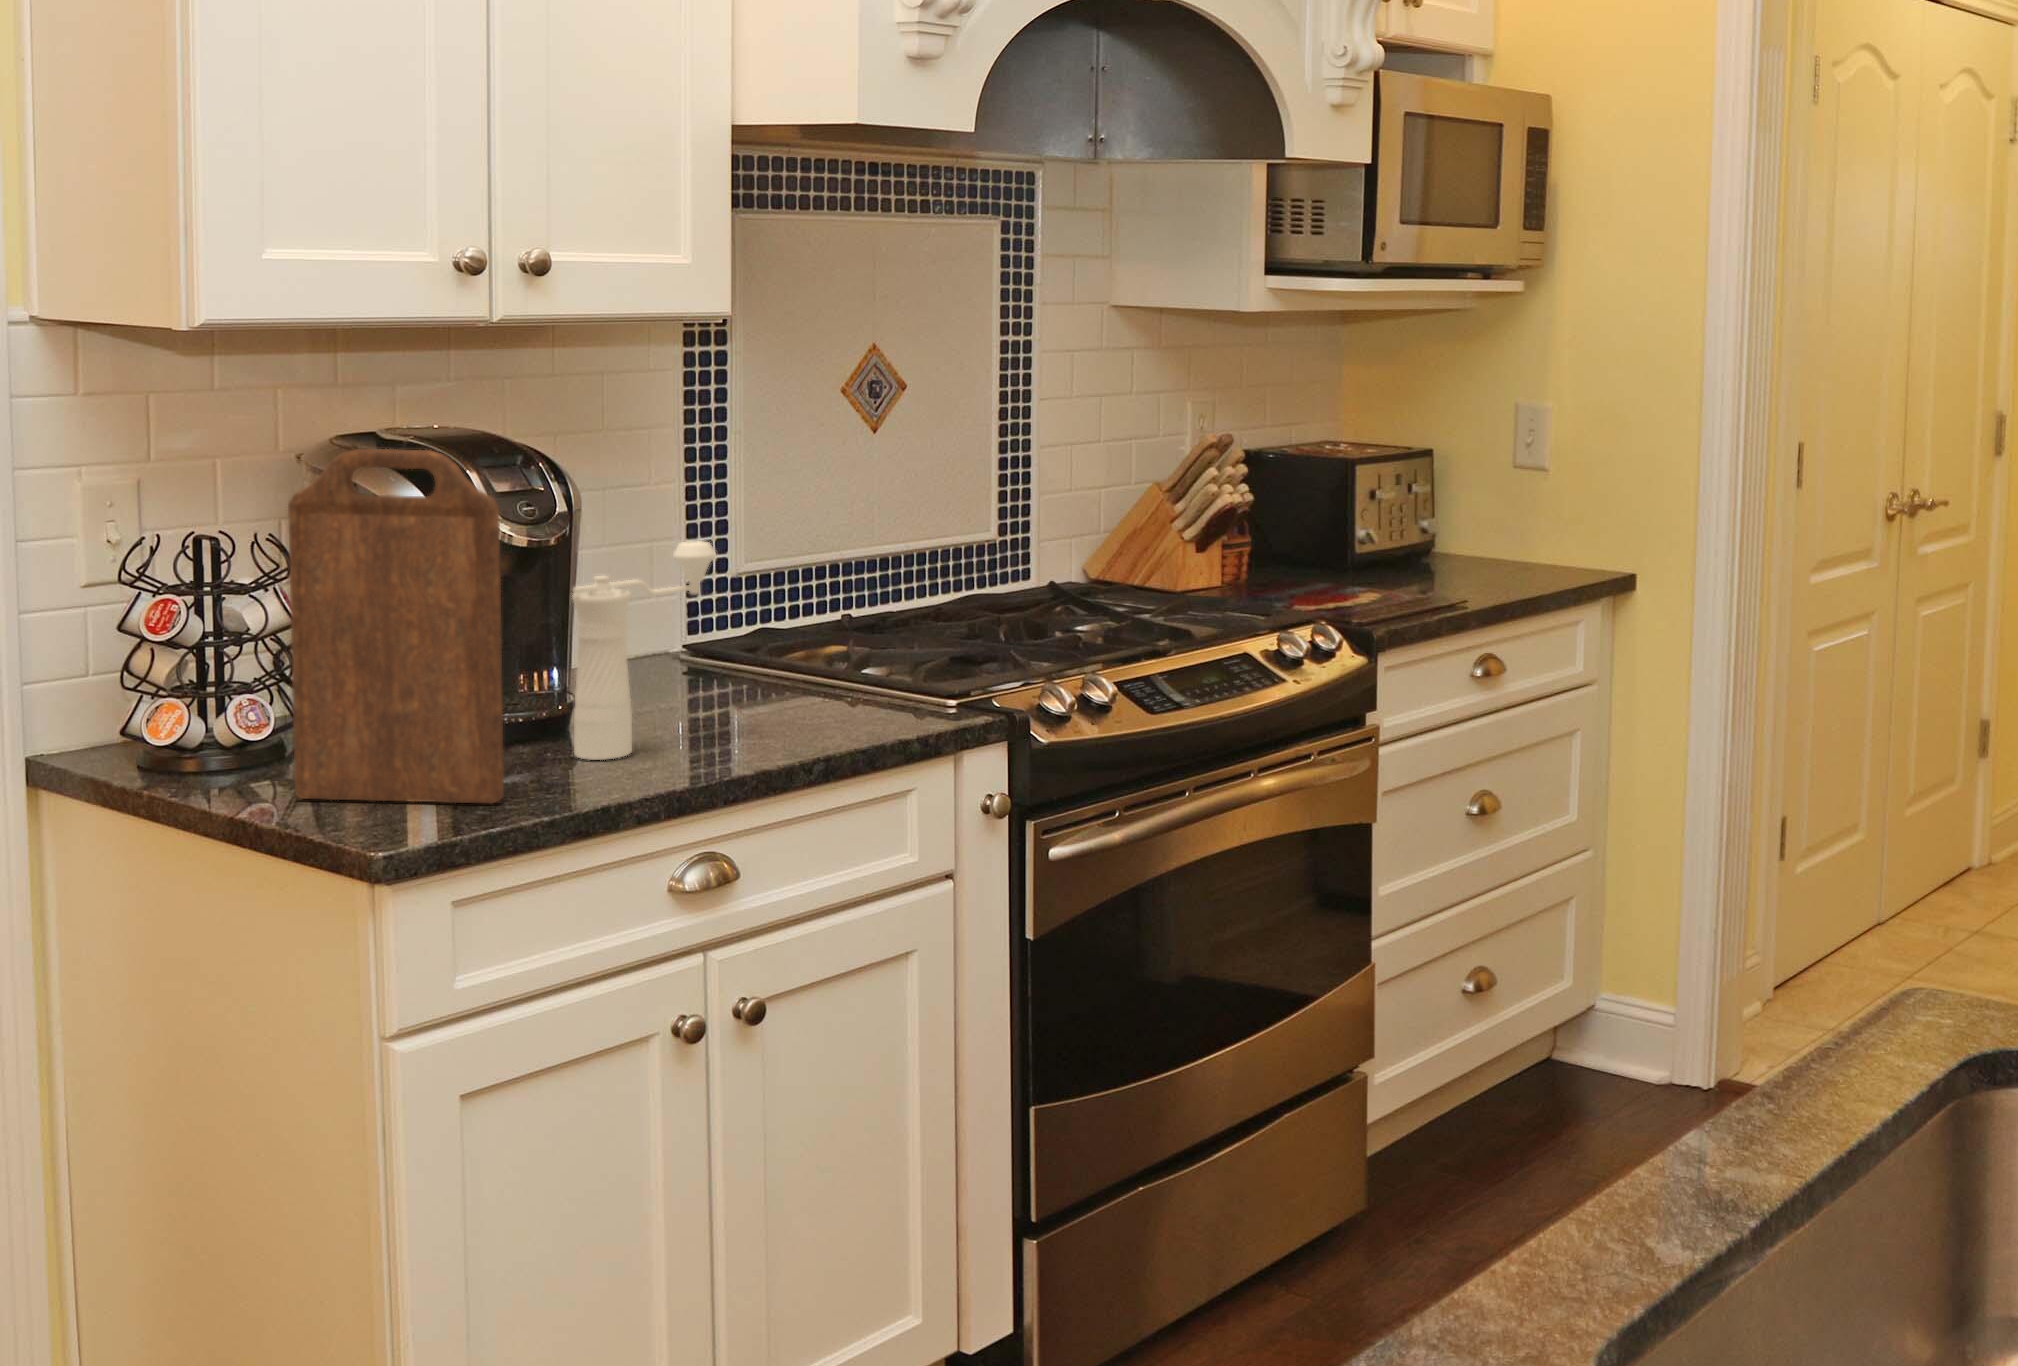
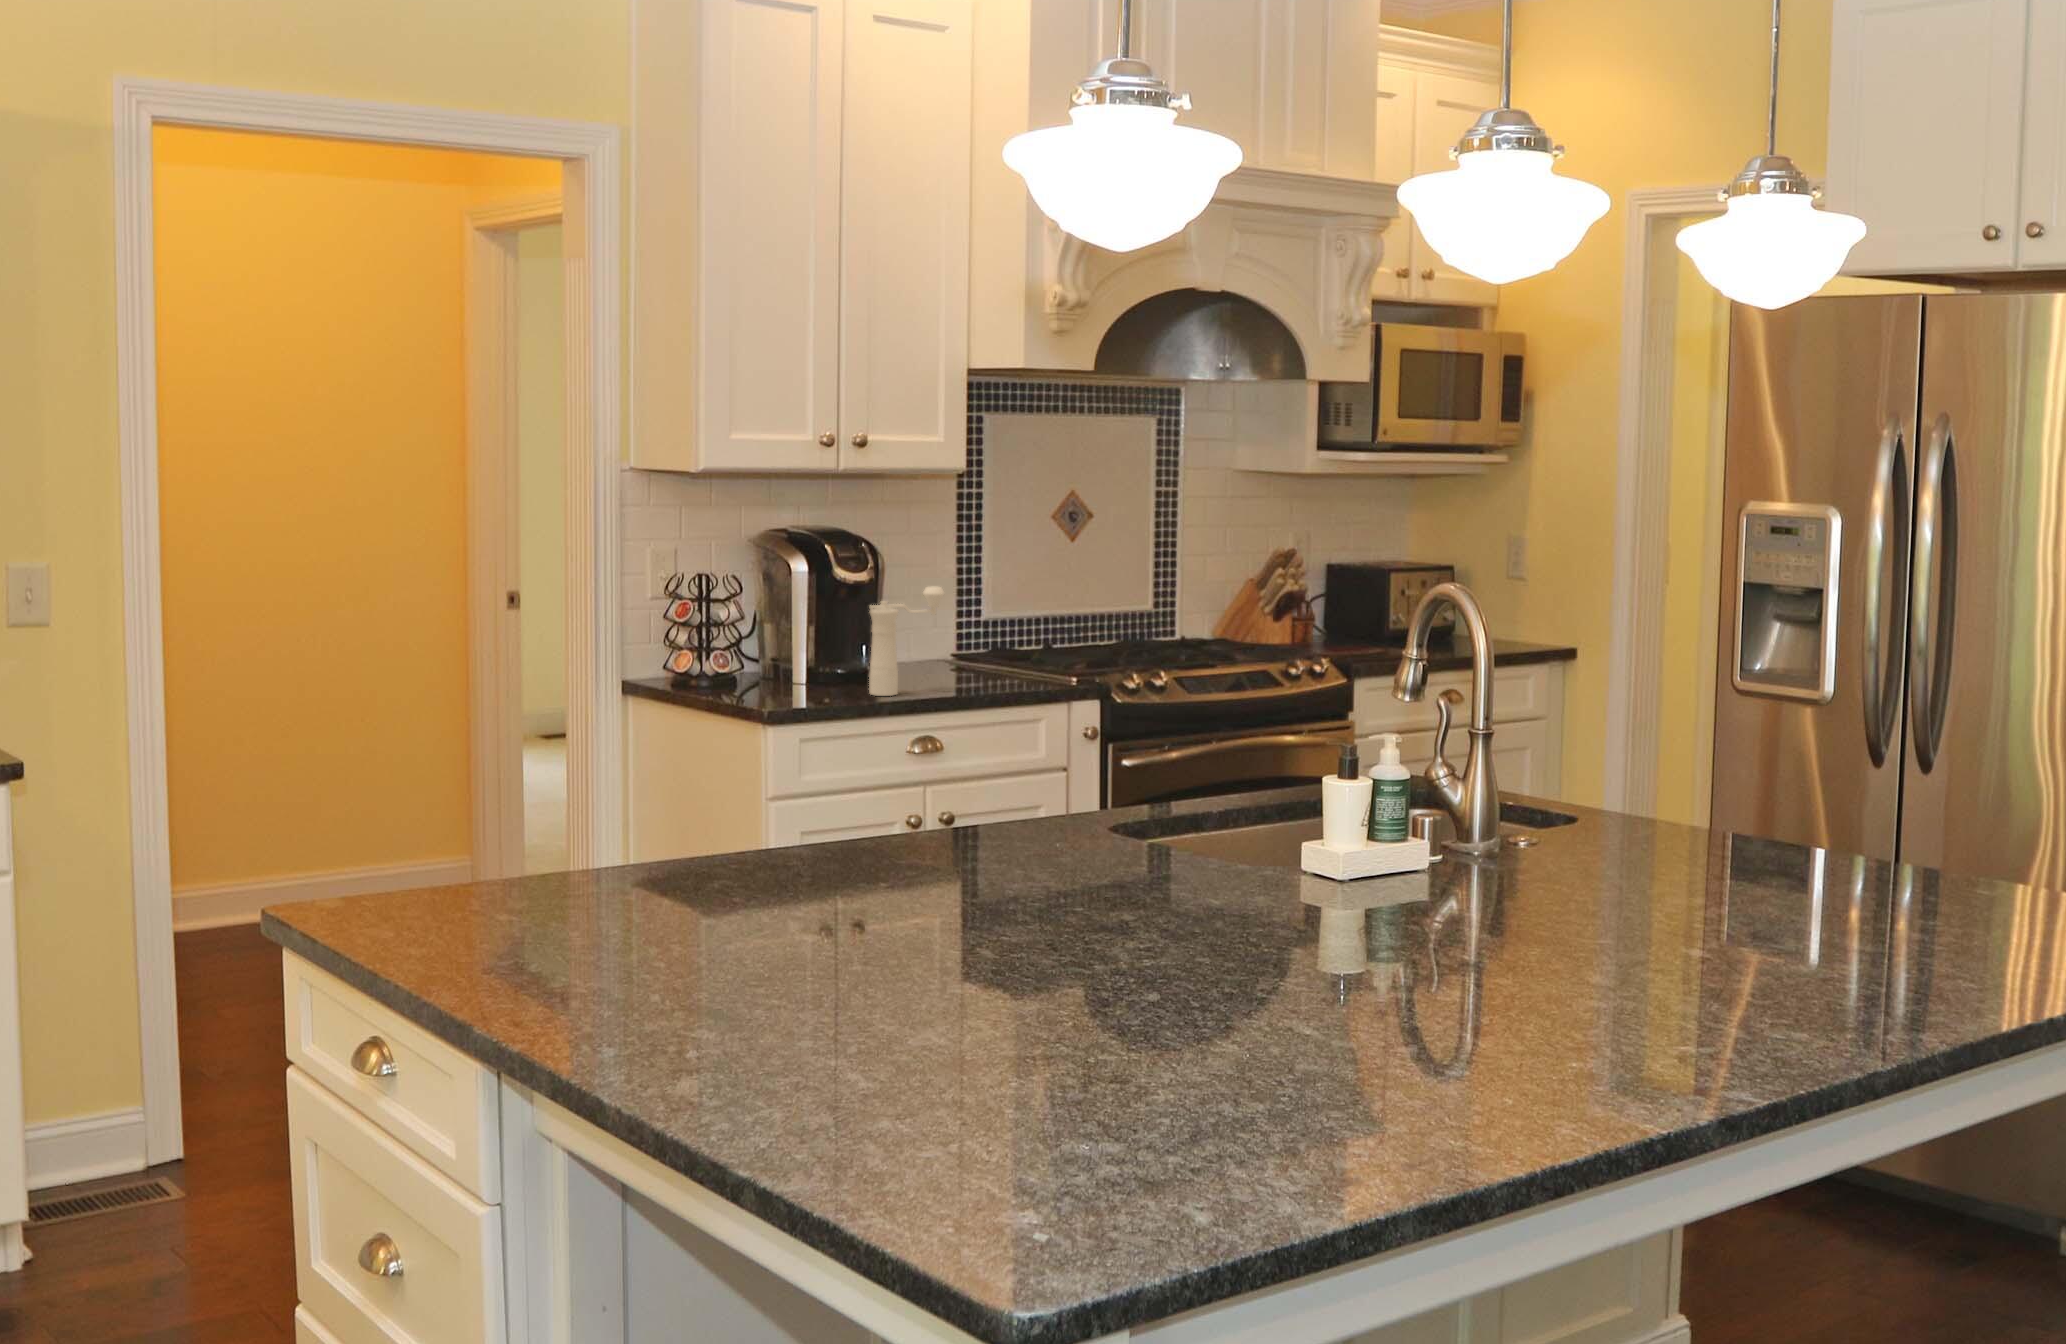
cutting board: present [288,449,504,803] -> none [733,528,826,708]

